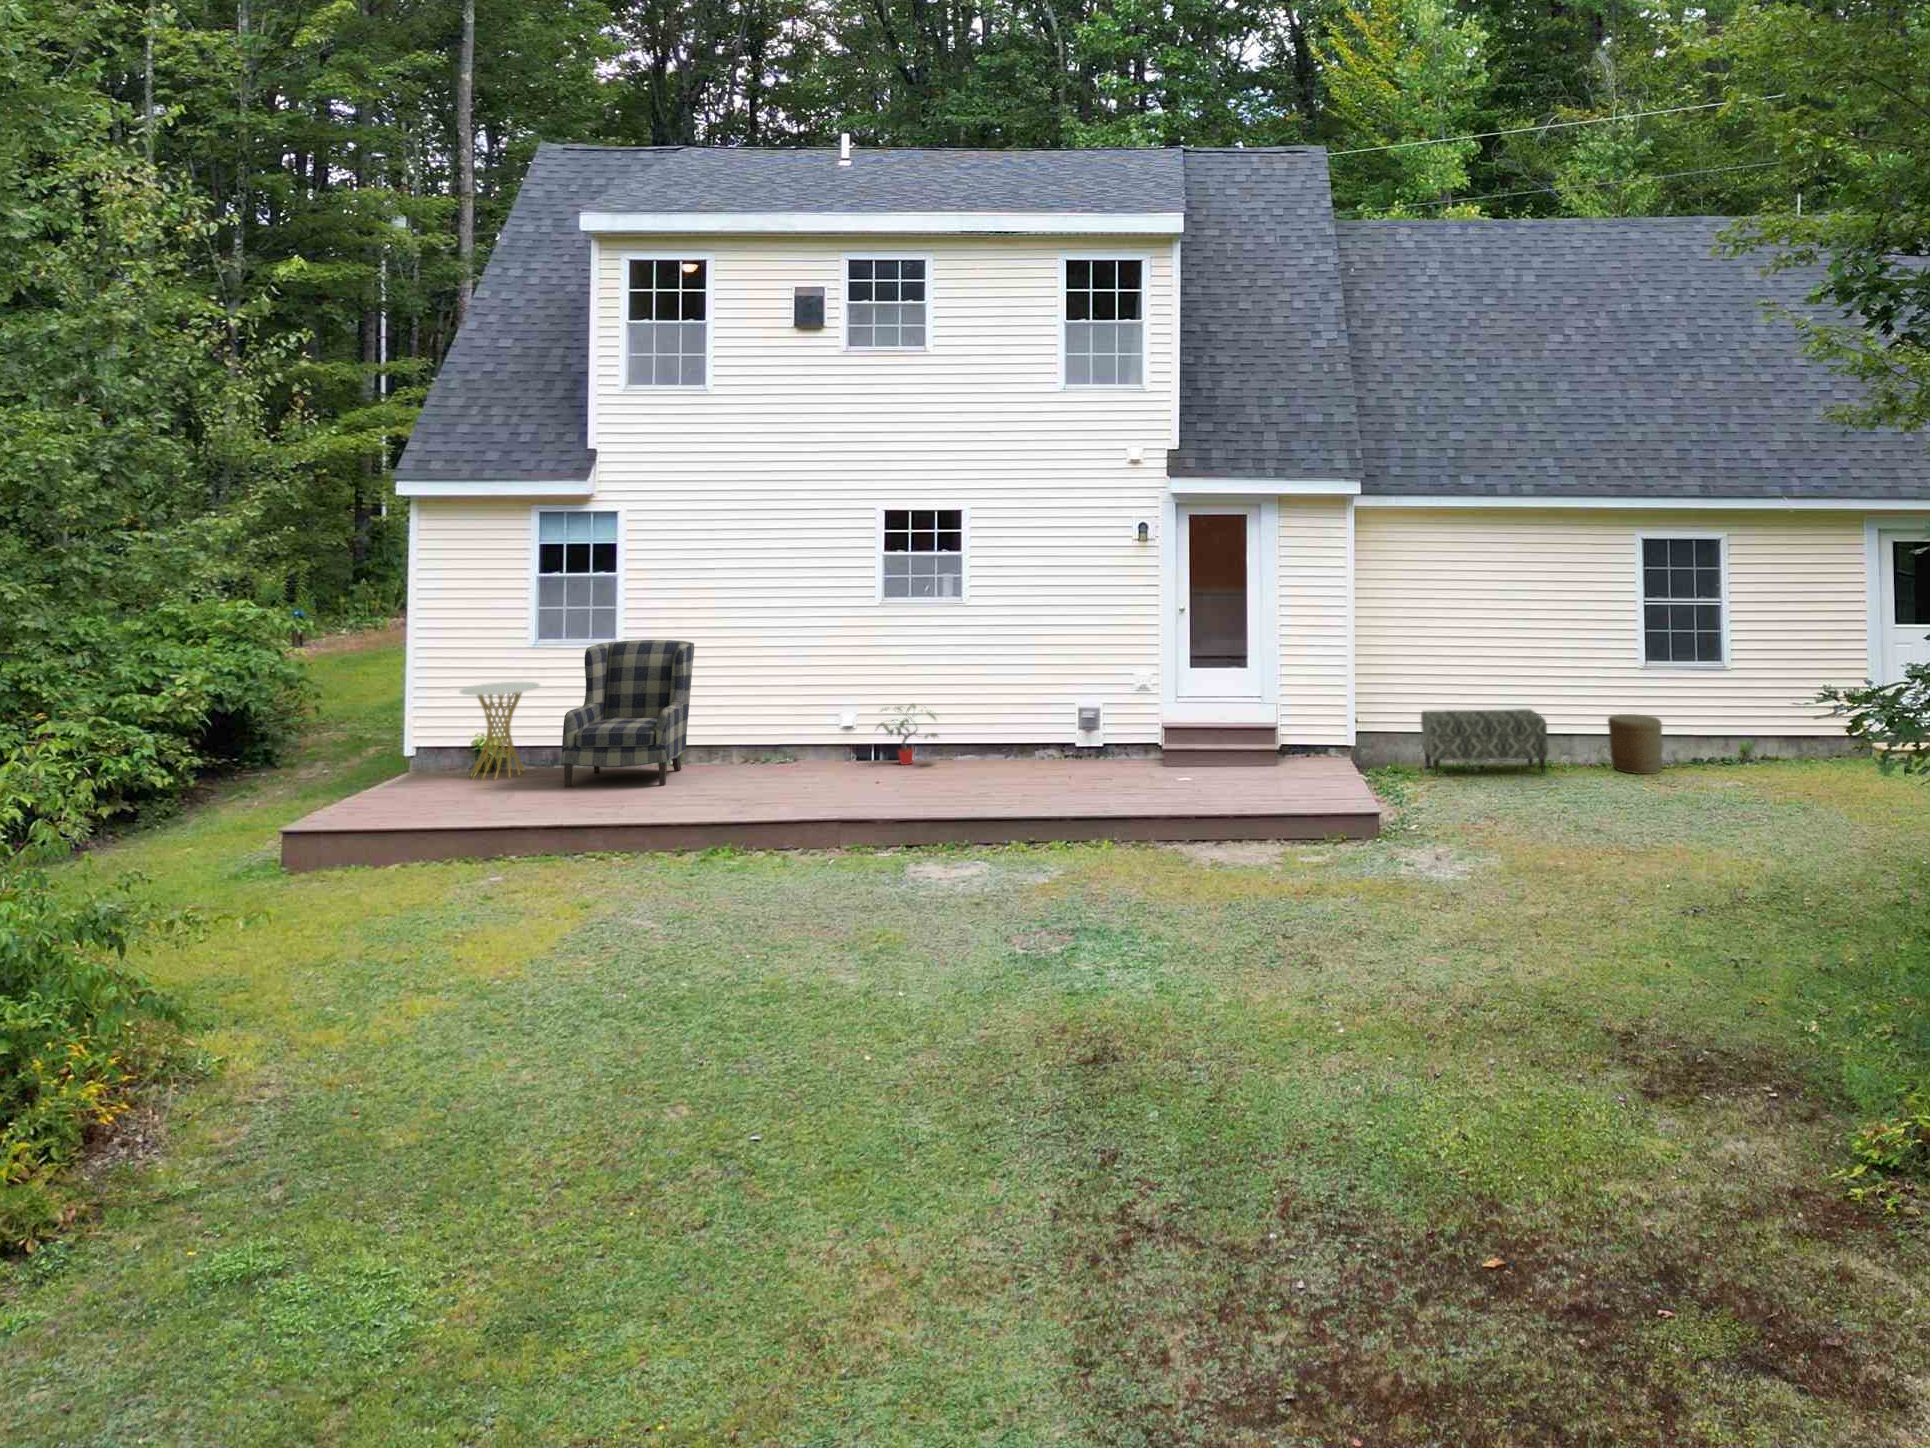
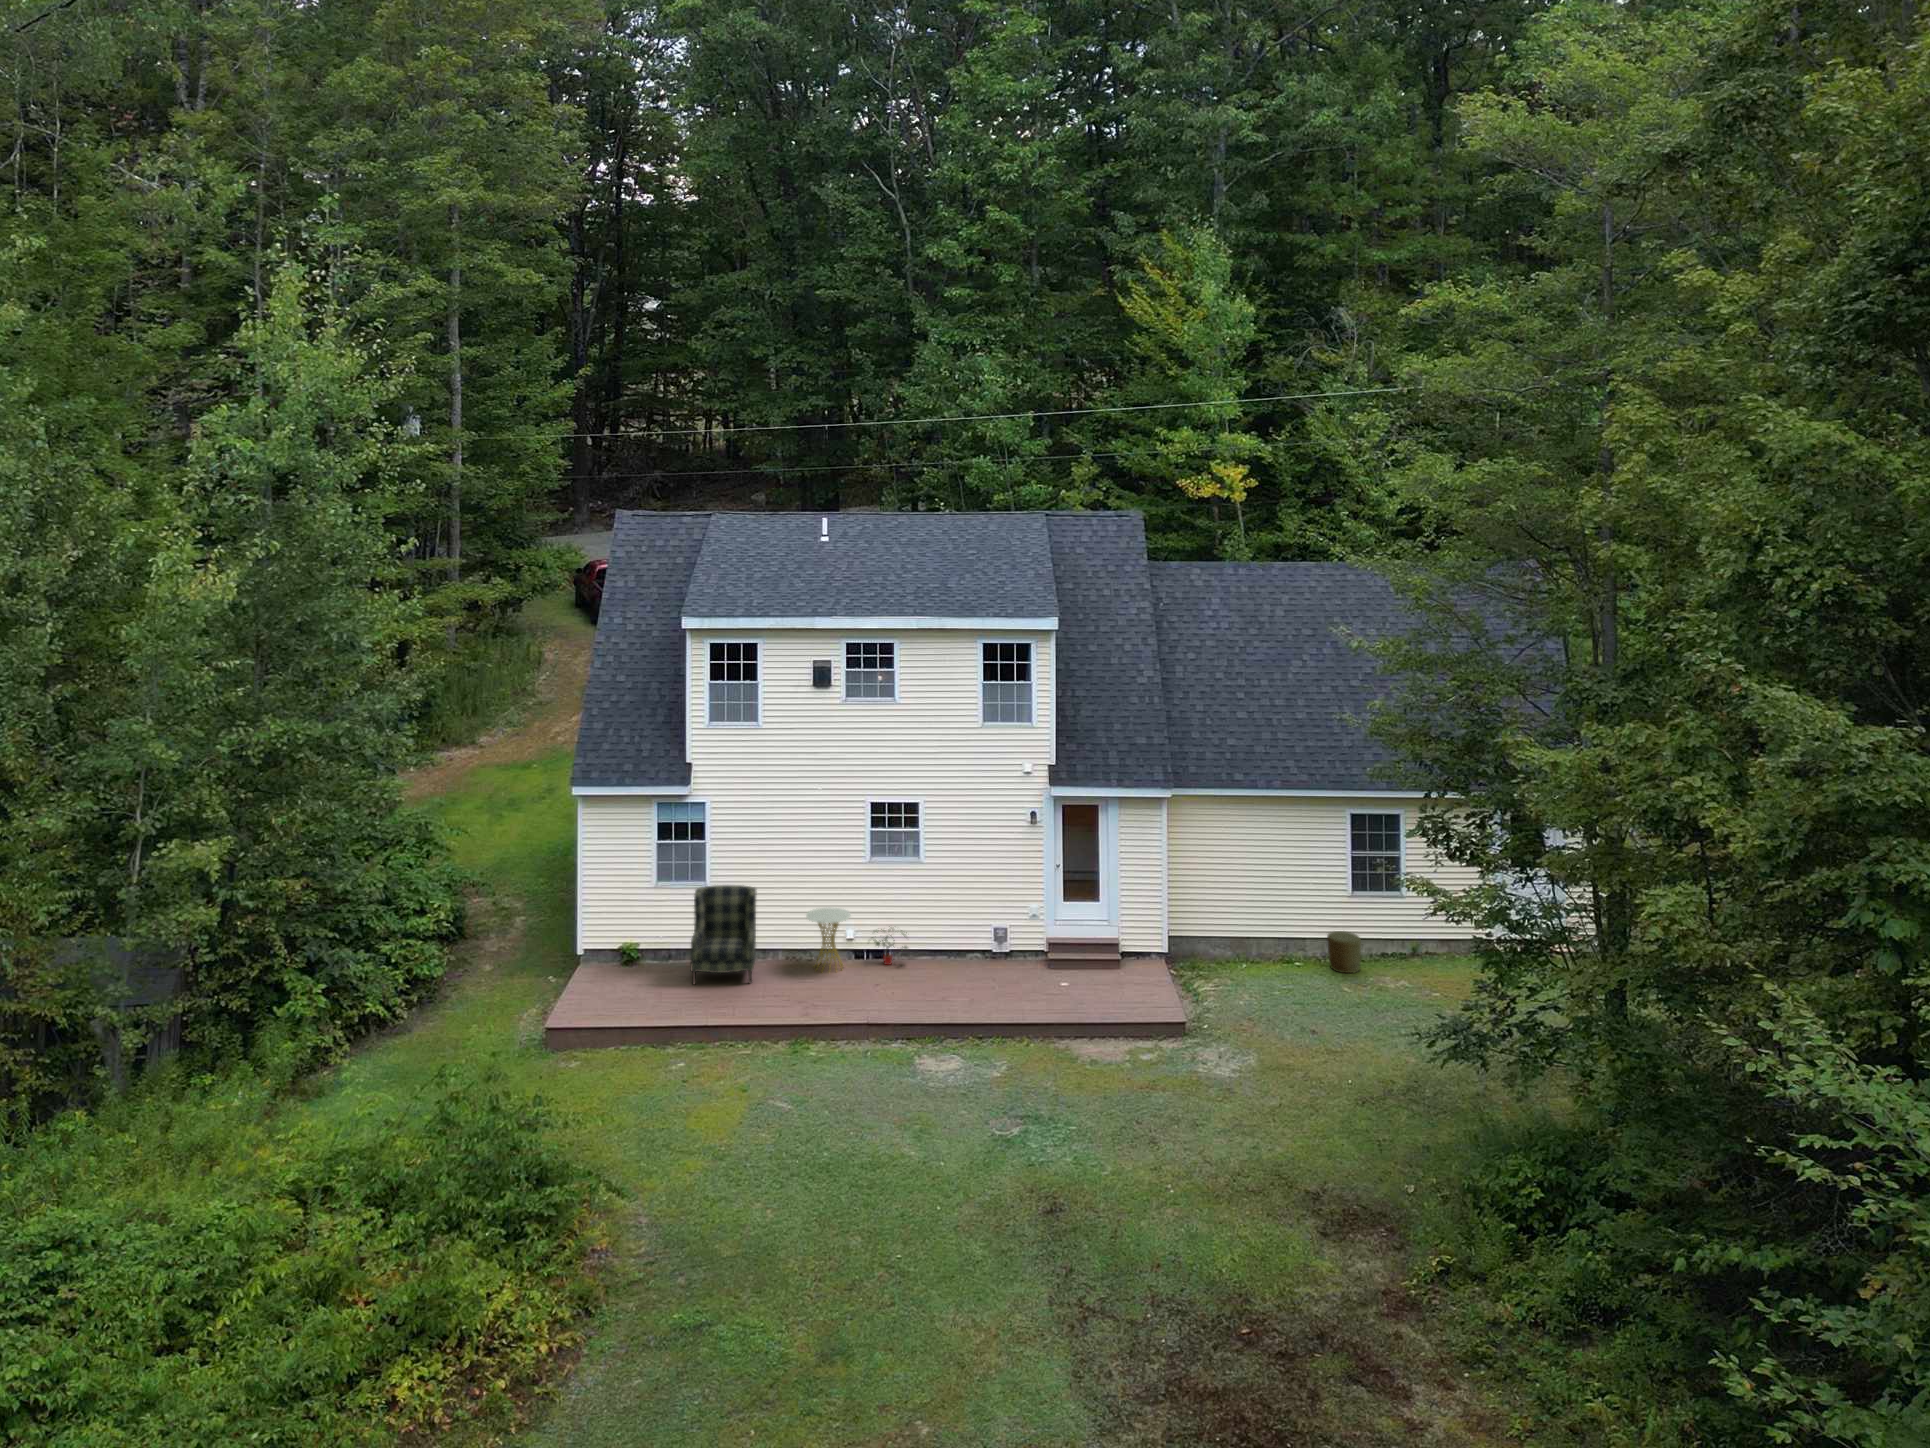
side table: present [460,682,540,780] -> present [806,908,851,971]
bench: present [1421,709,1548,777] -> none [1208,927,1288,974]

